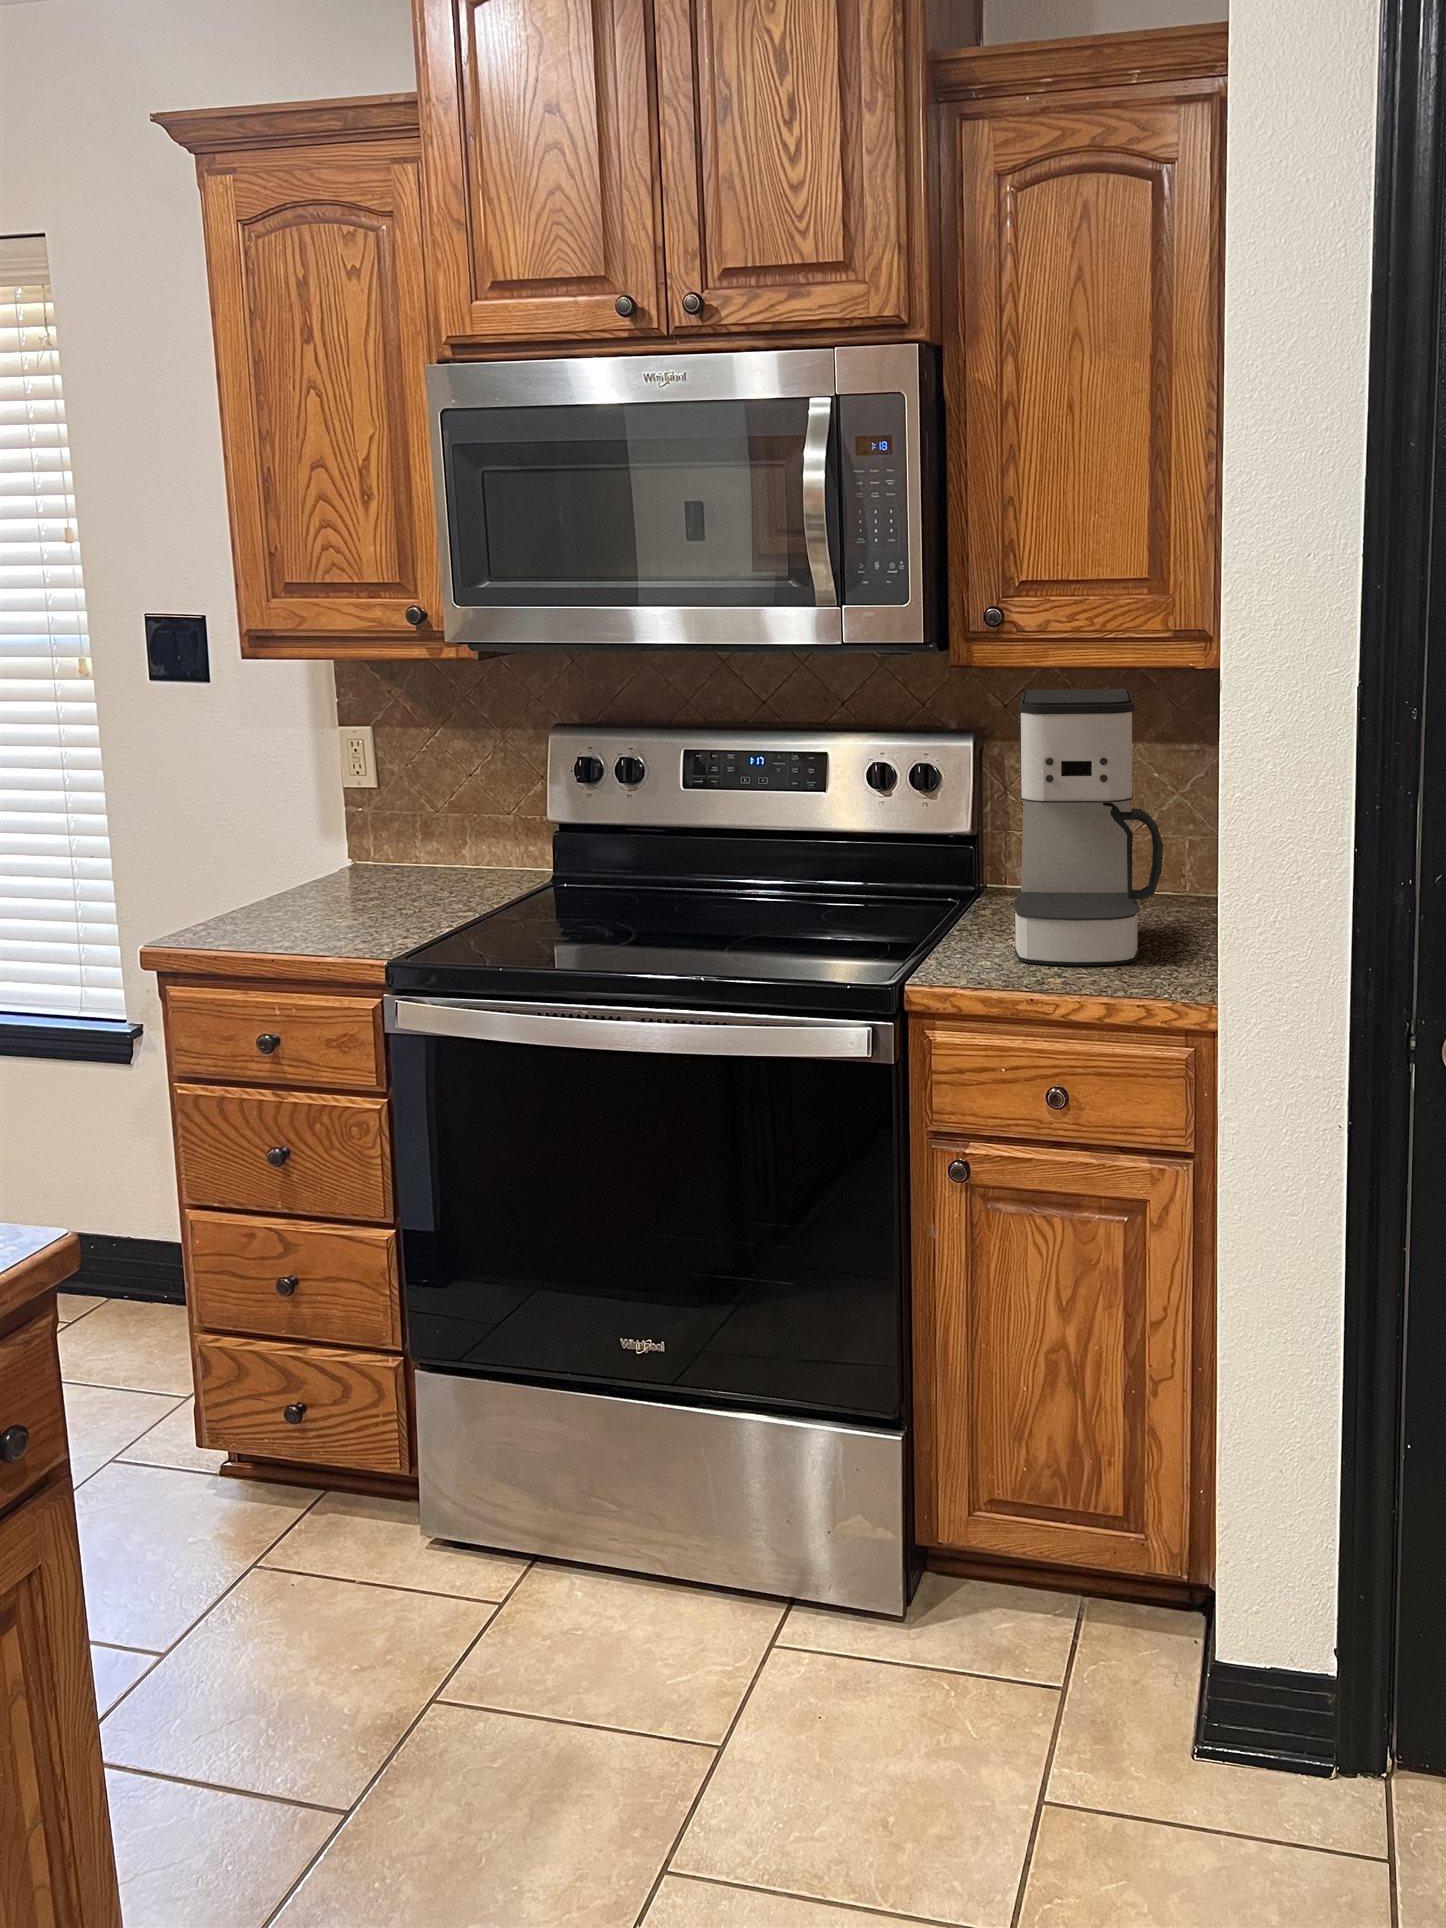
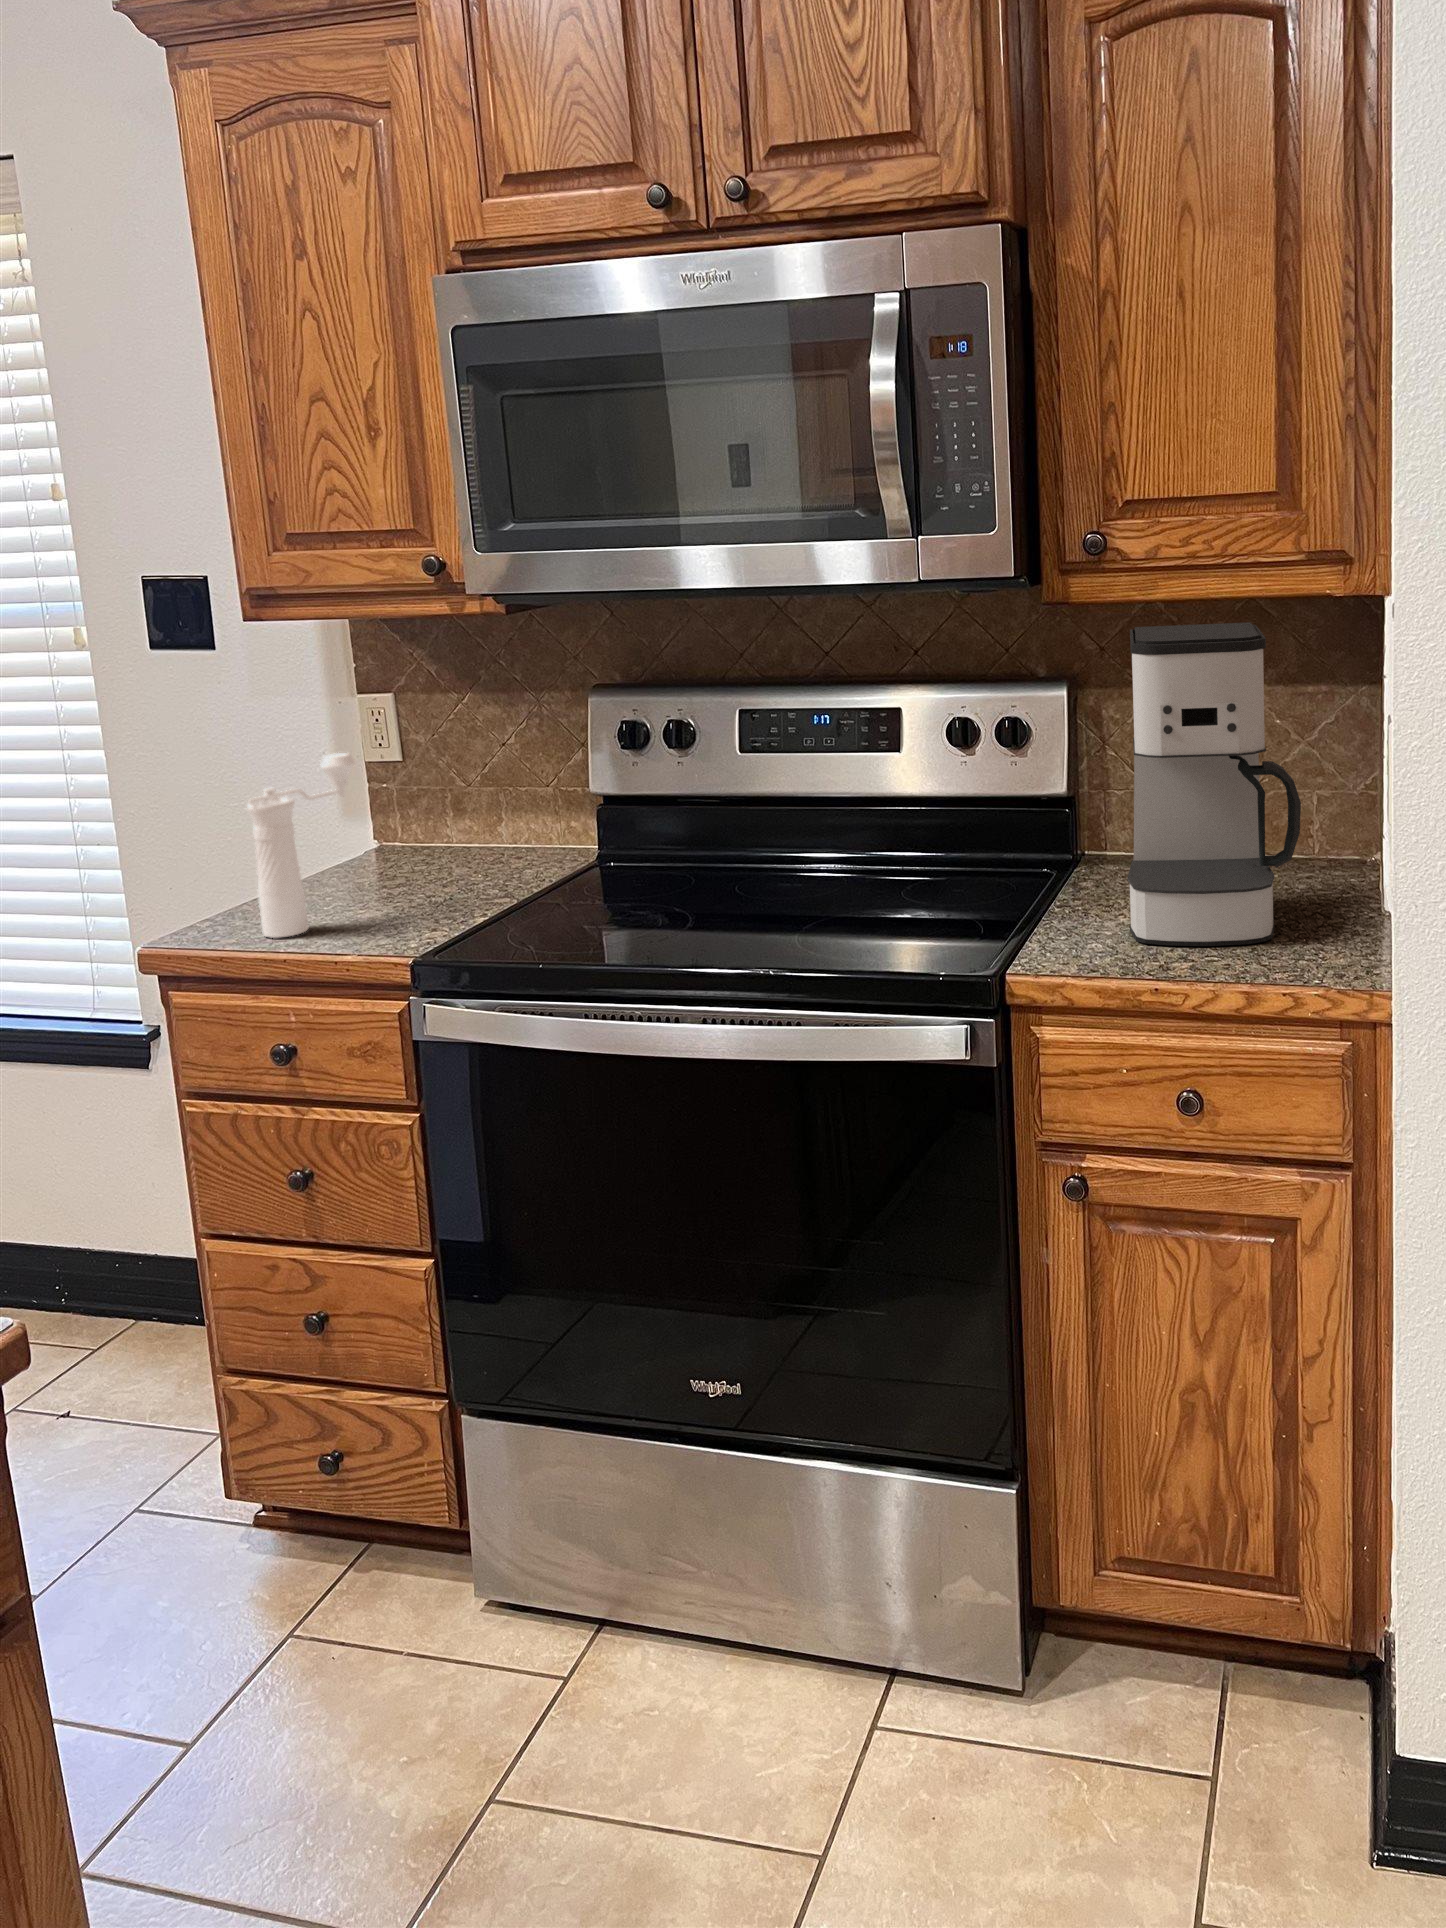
pepper mill: none [242,779,340,941] -> present [247,753,355,938]

